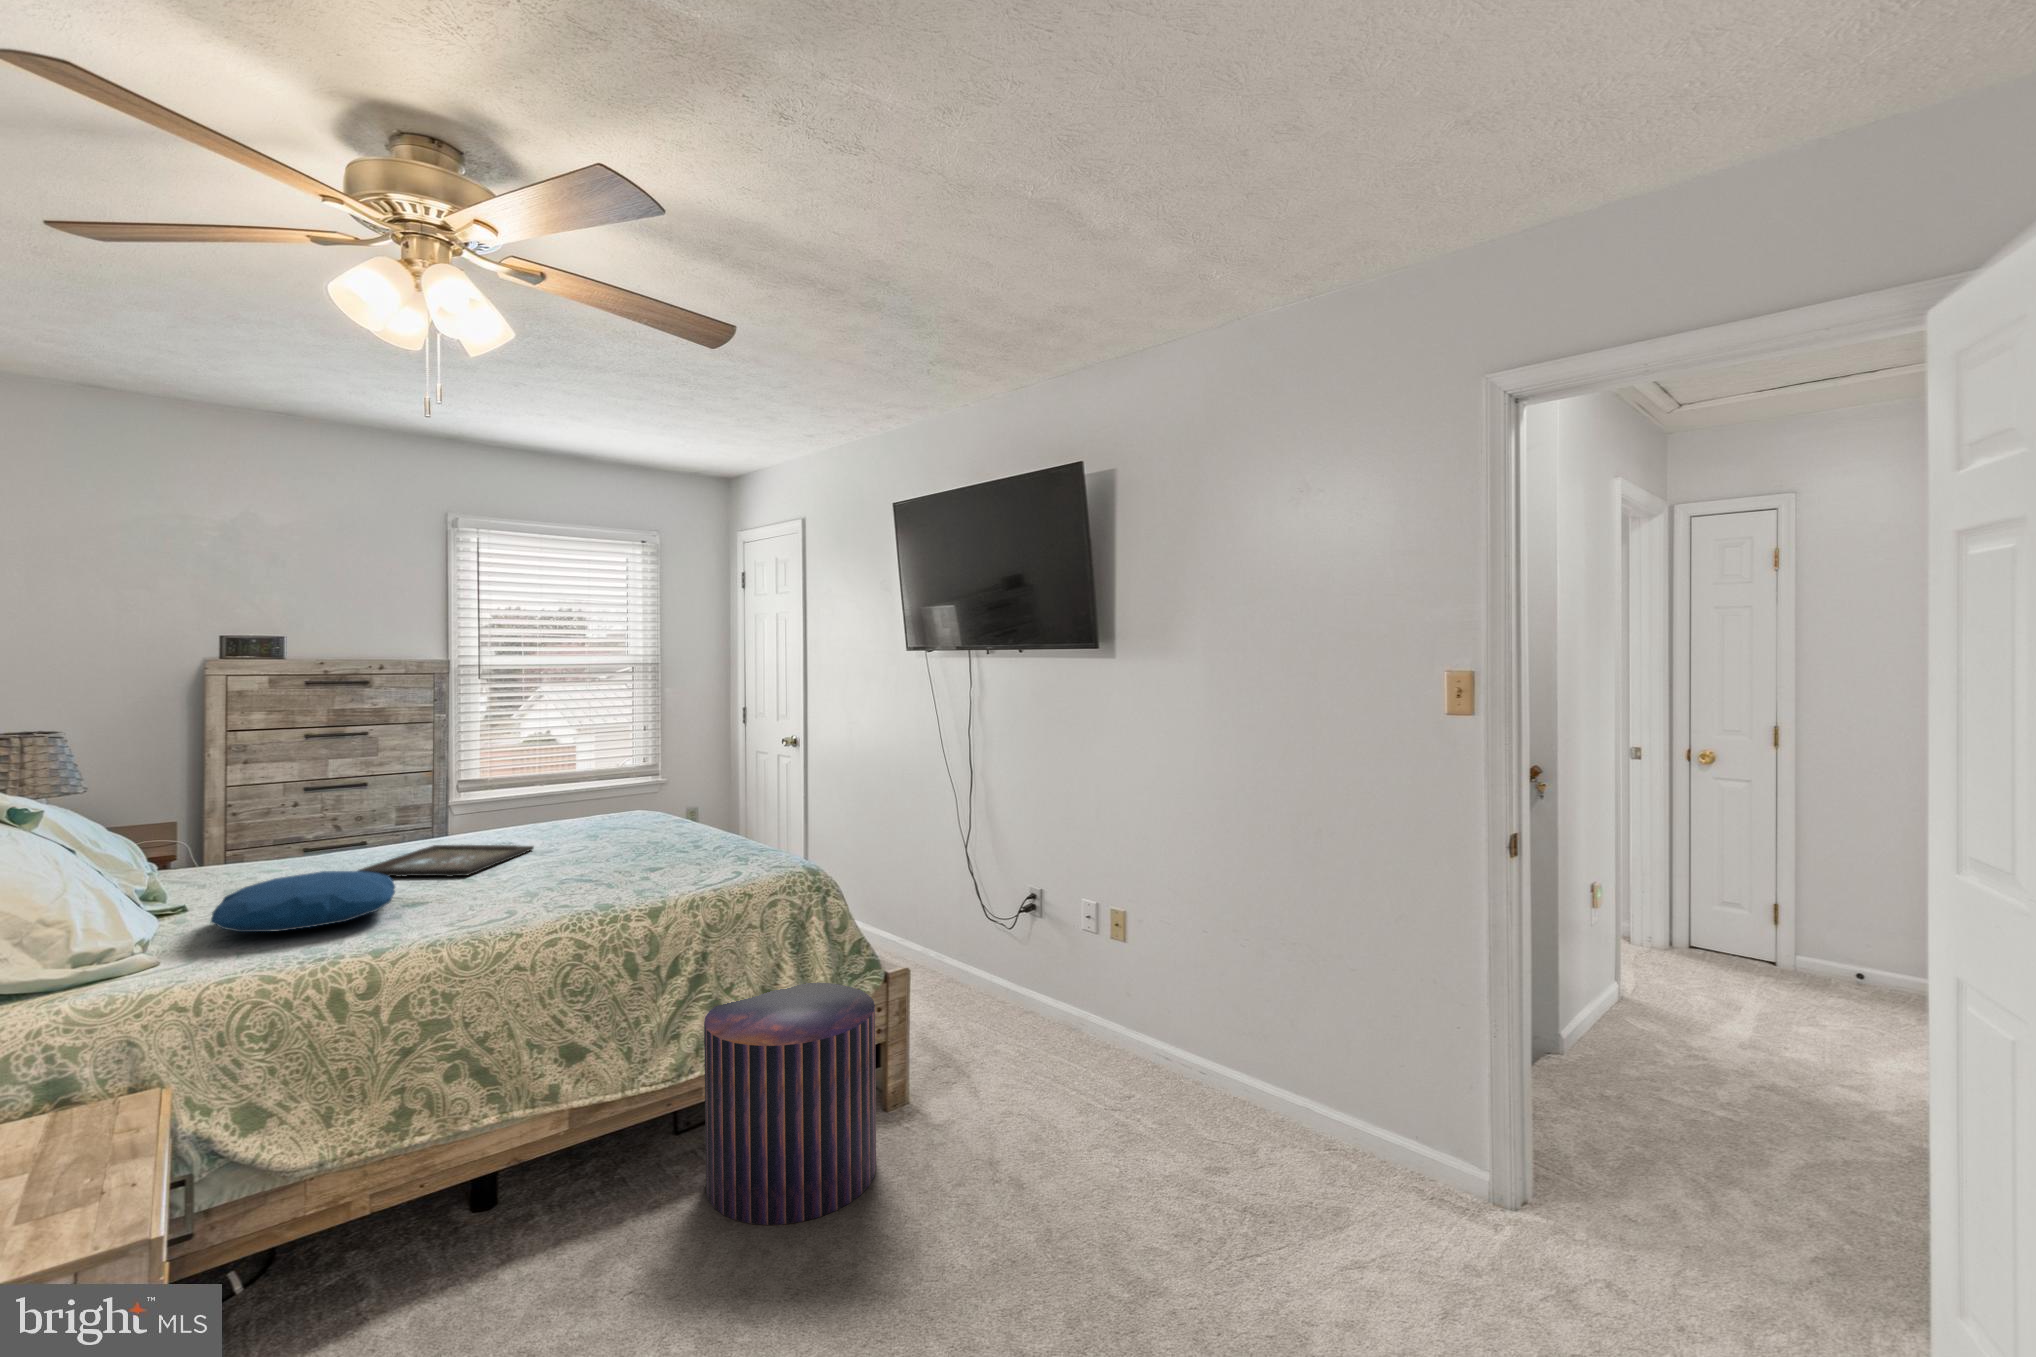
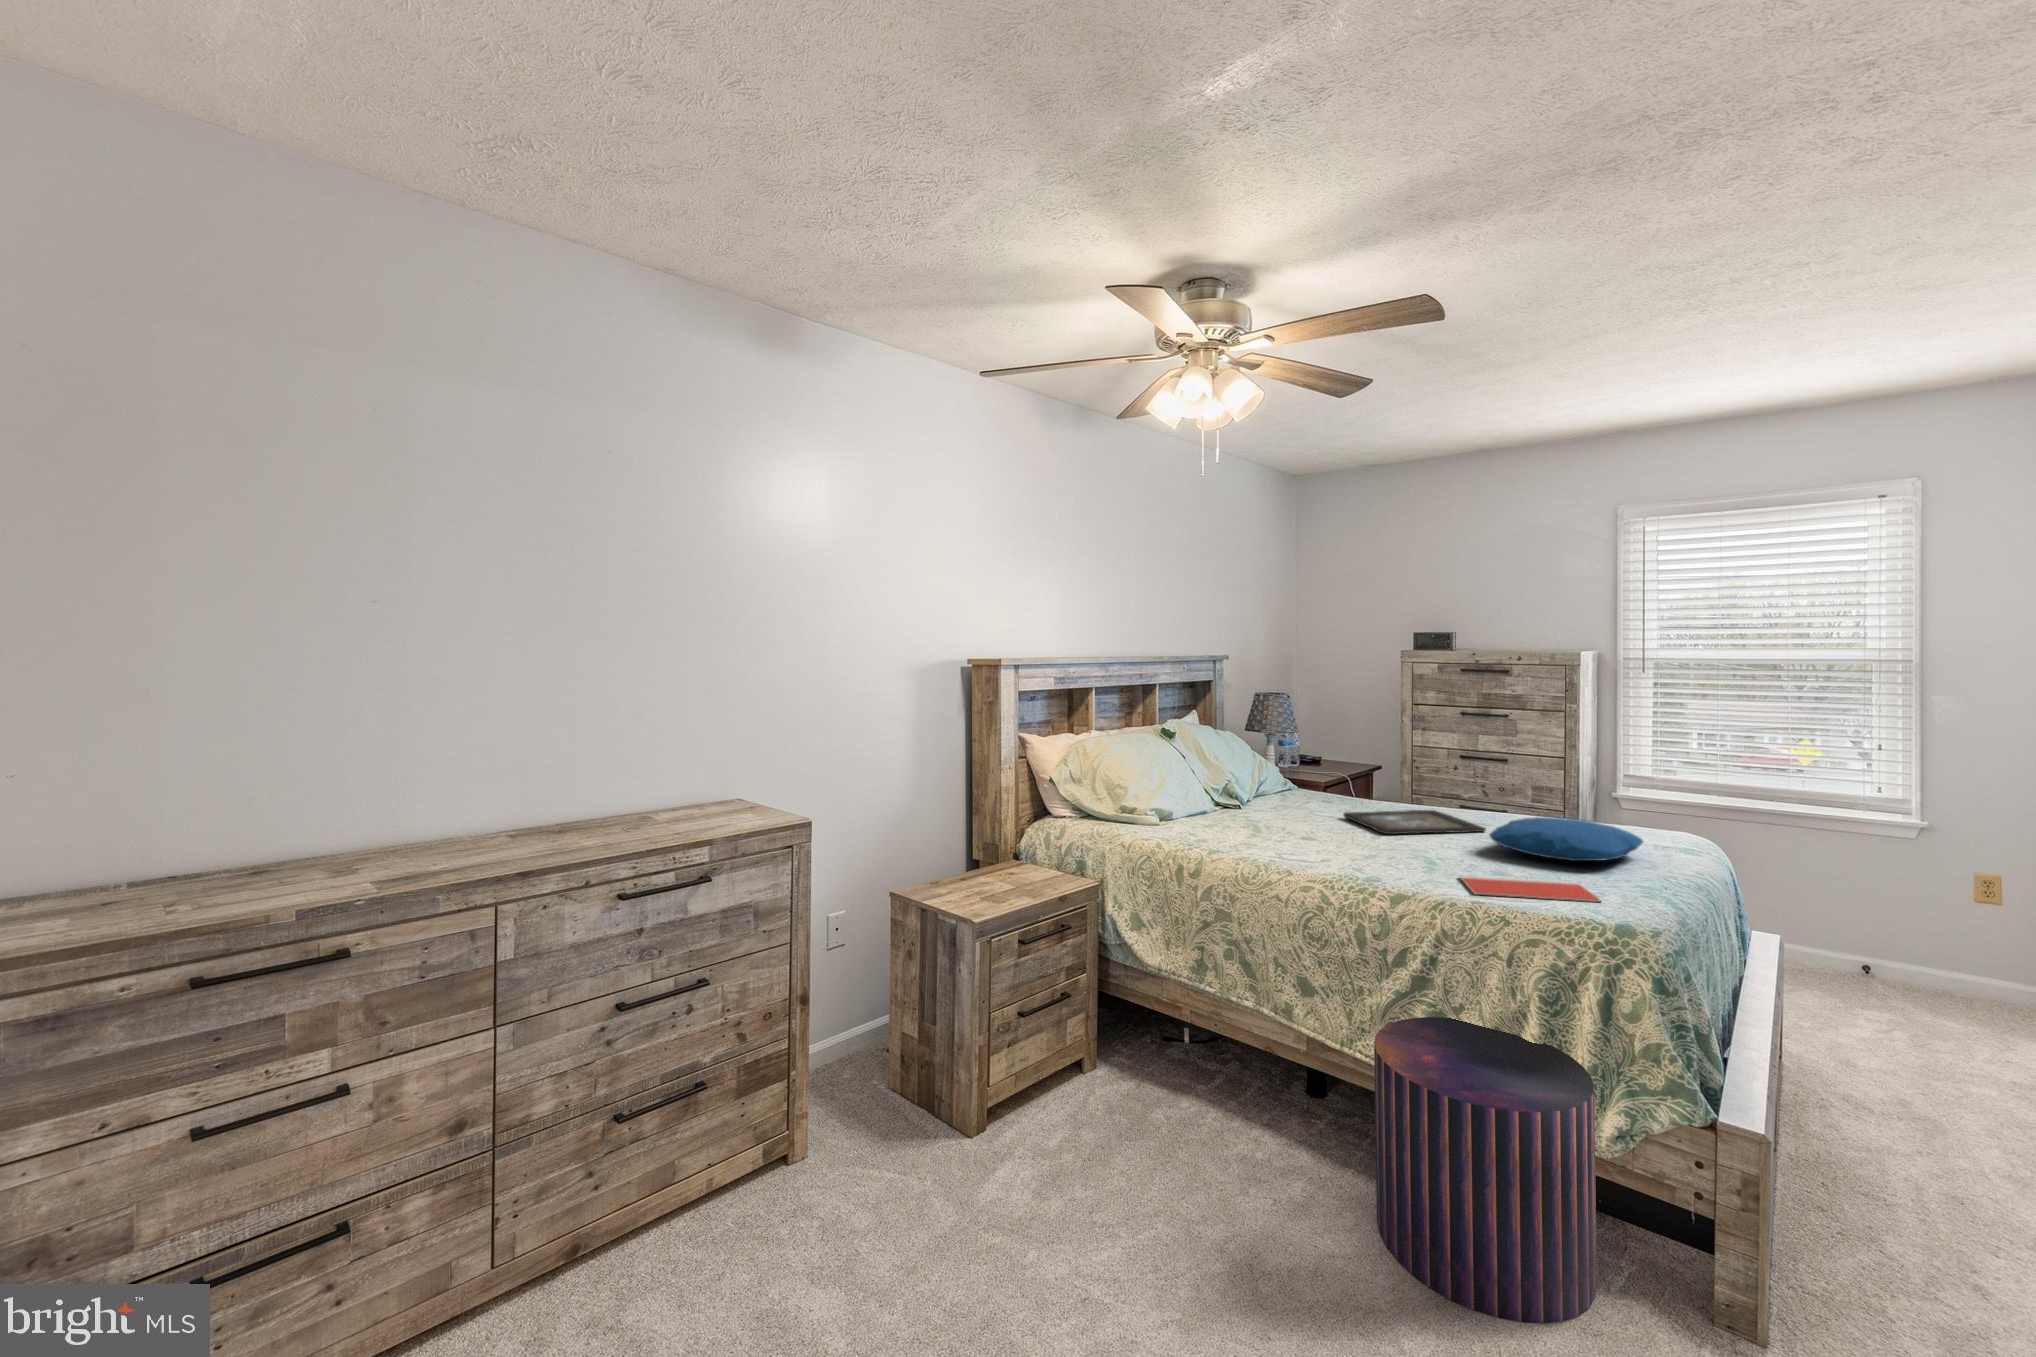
notebook: none [650,858,763,885] -> present [1459,875,1601,902]
pillow: present [211,871,395,932] -> present [1490,817,1643,861]

